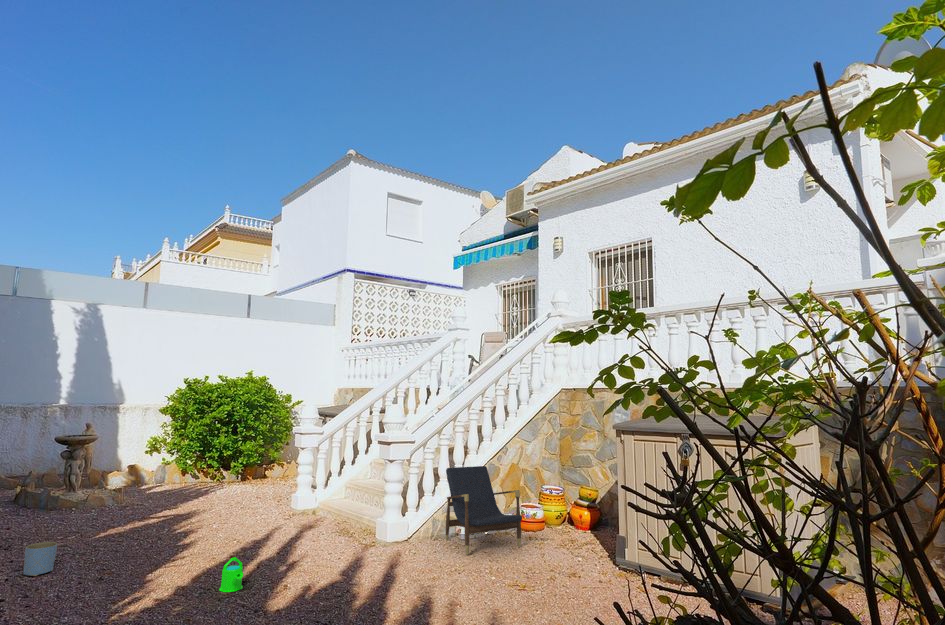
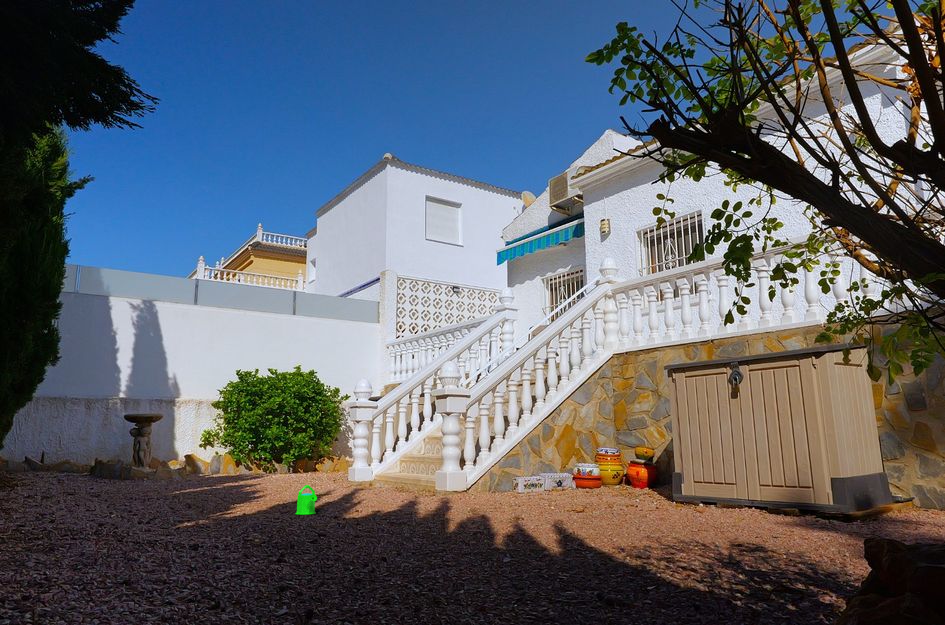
lounge chair: present [446,466,522,555] -> none [500,424,578,499]
planter: present [23,542,58,576] -> none [118,482,146,509]

